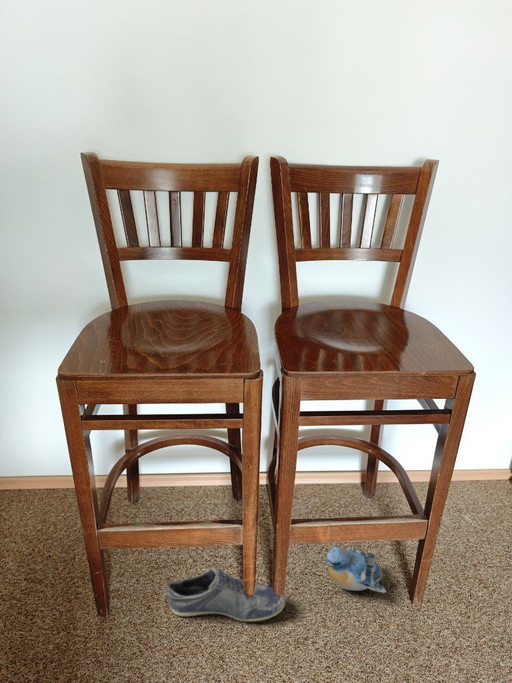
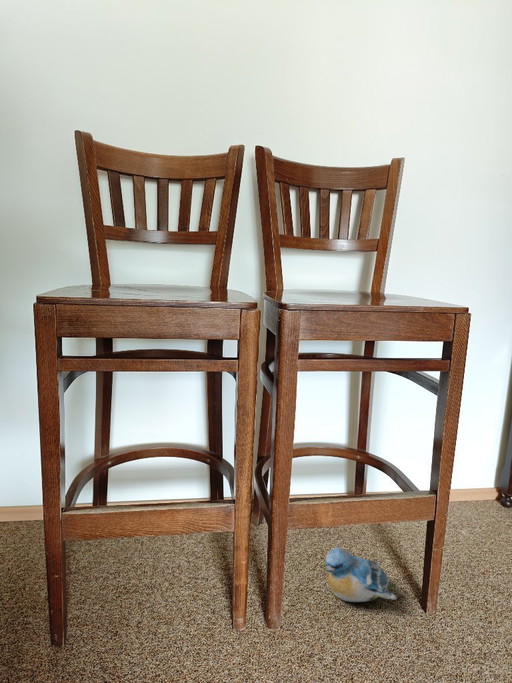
shoe: present [167,567,285,622] -> none [140,575,283,641]

